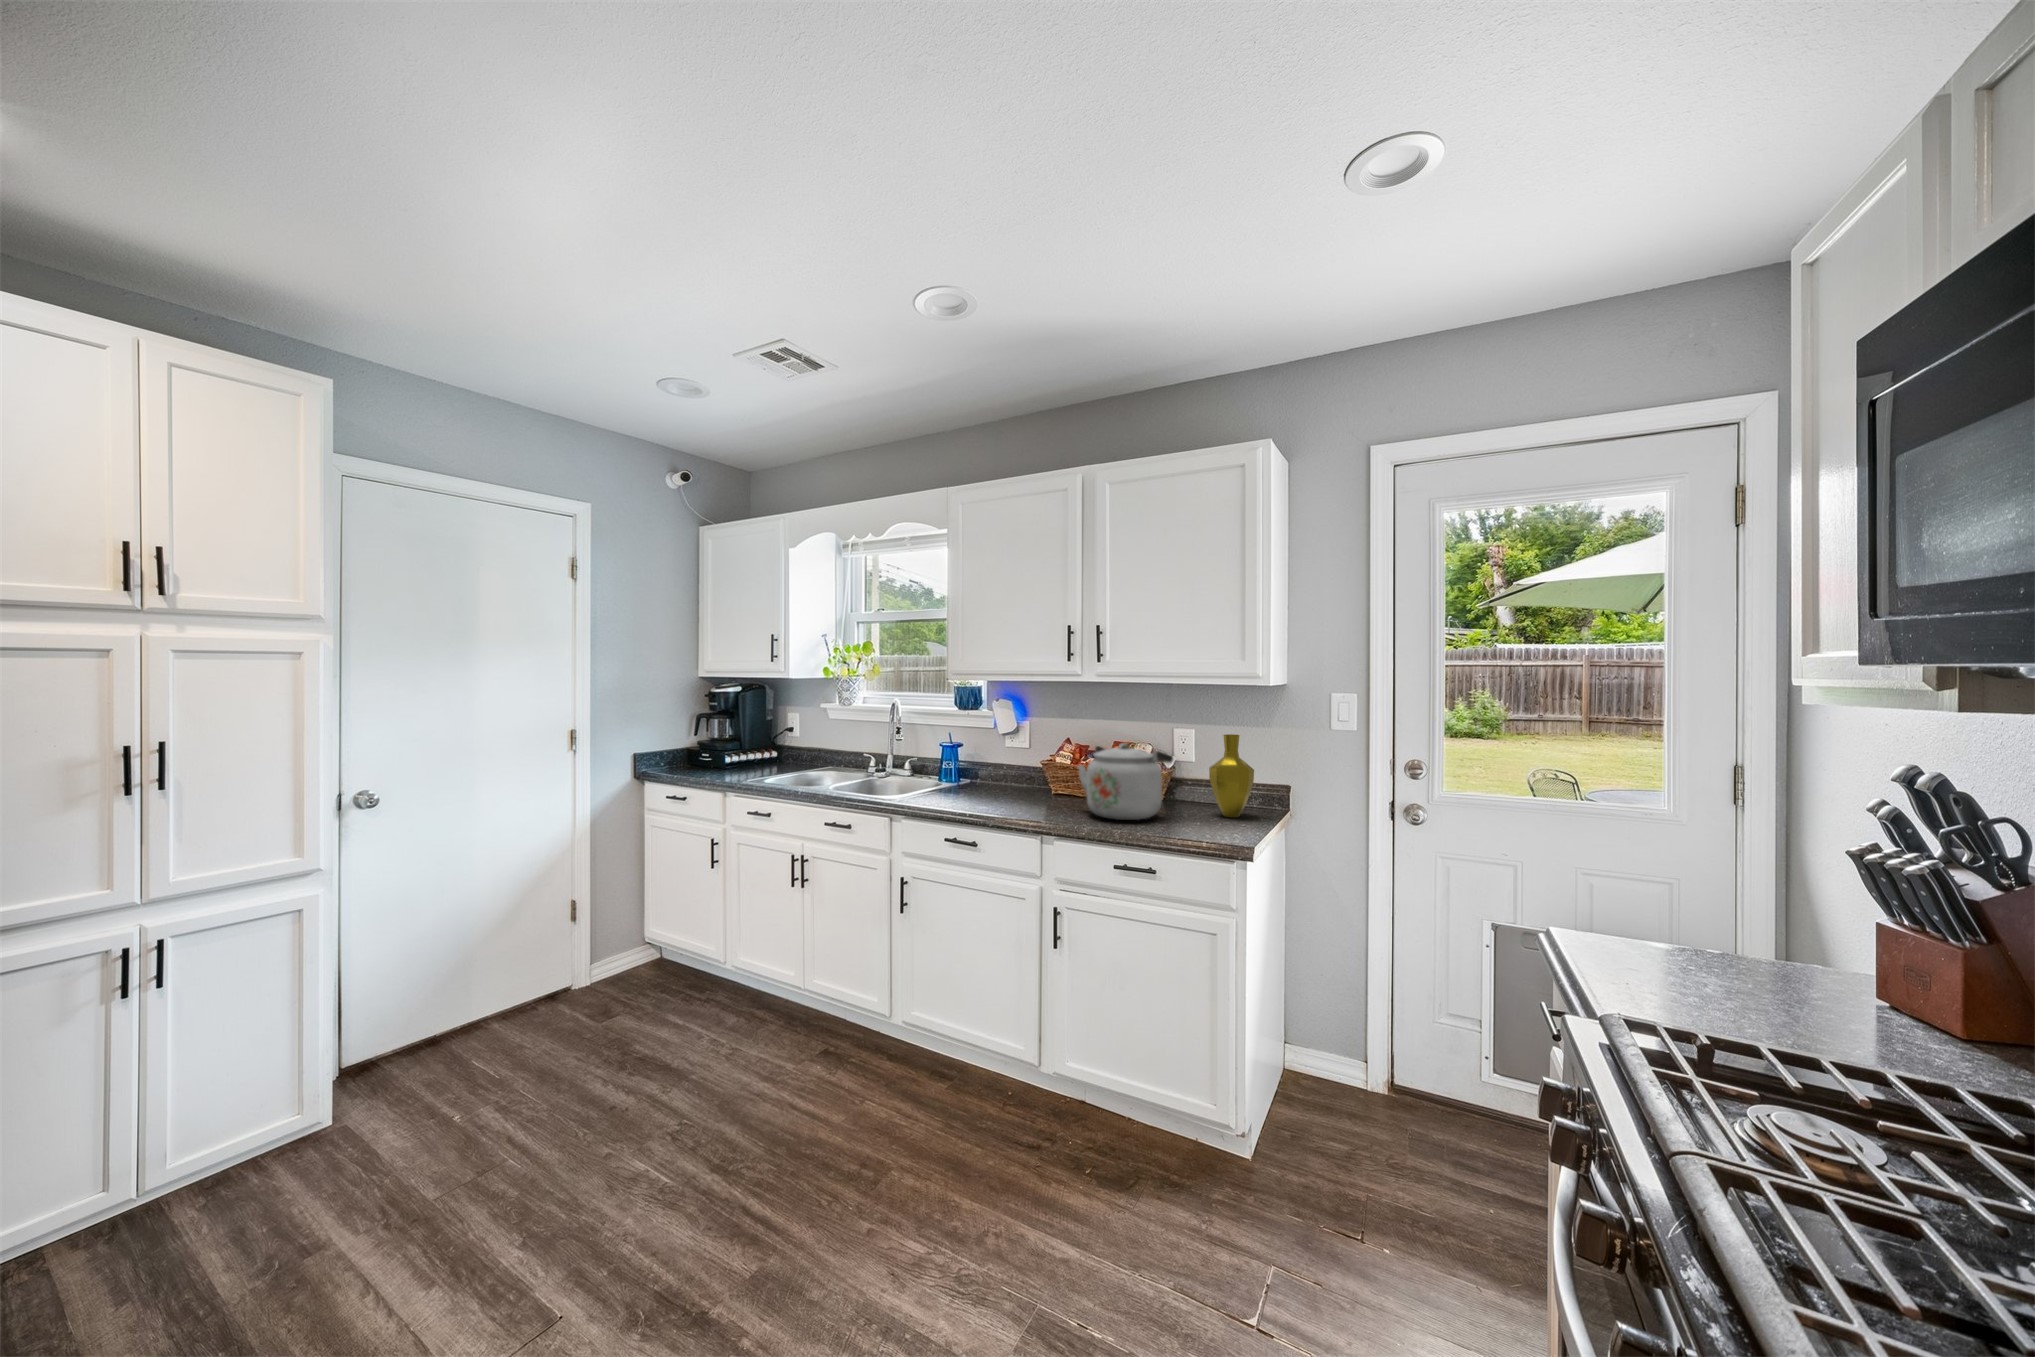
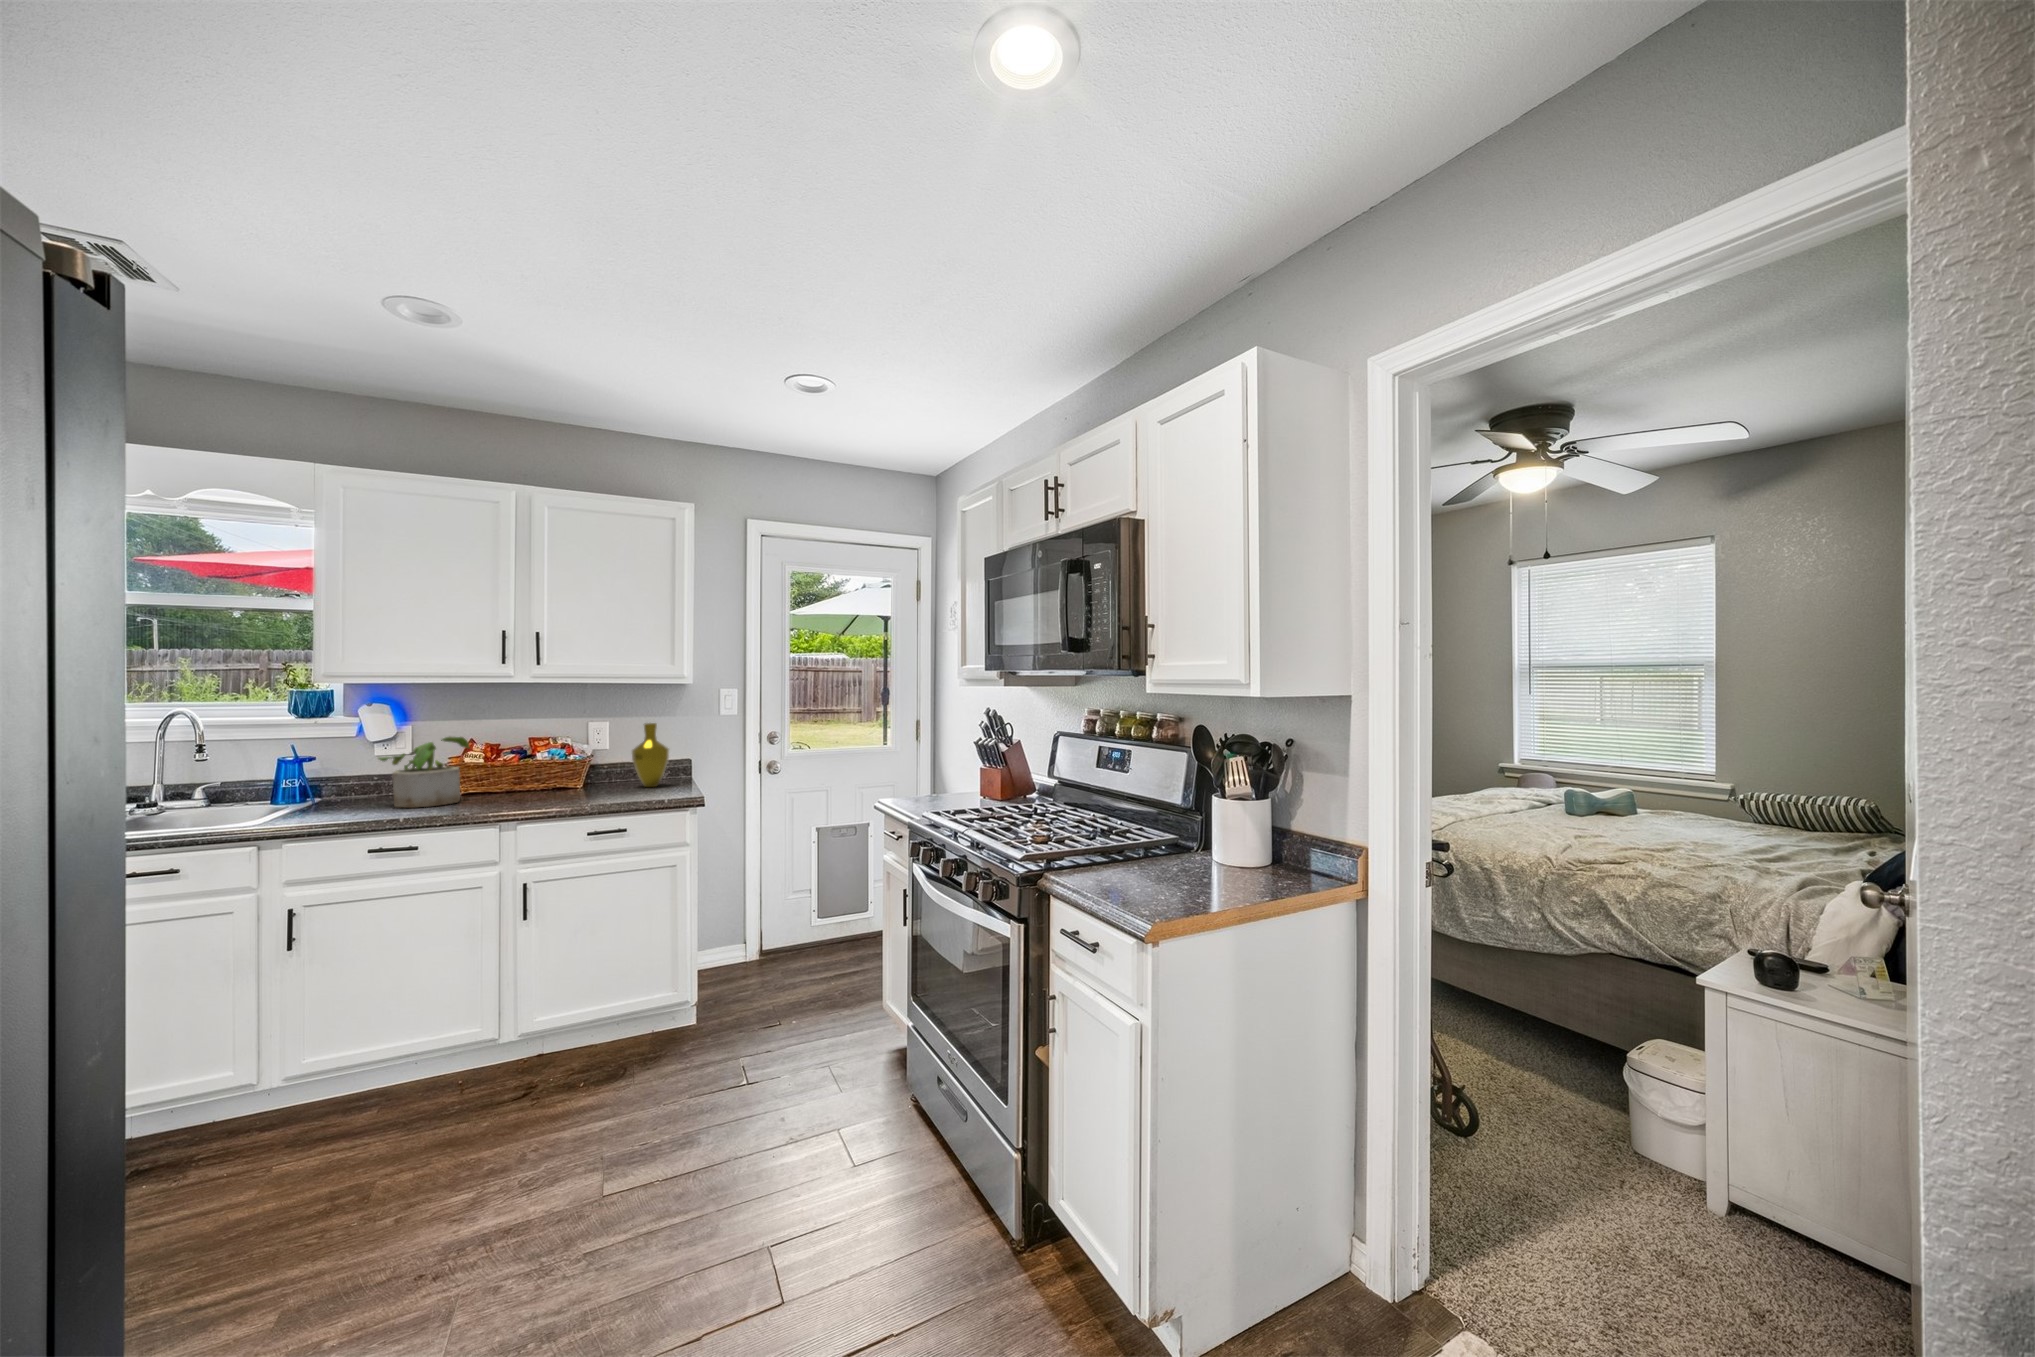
potted plant: none [980,735,1050,806] -> present [379,737,469,808]
kettle: present [1078,743,1173,820] -> none [513,735,606,799]

